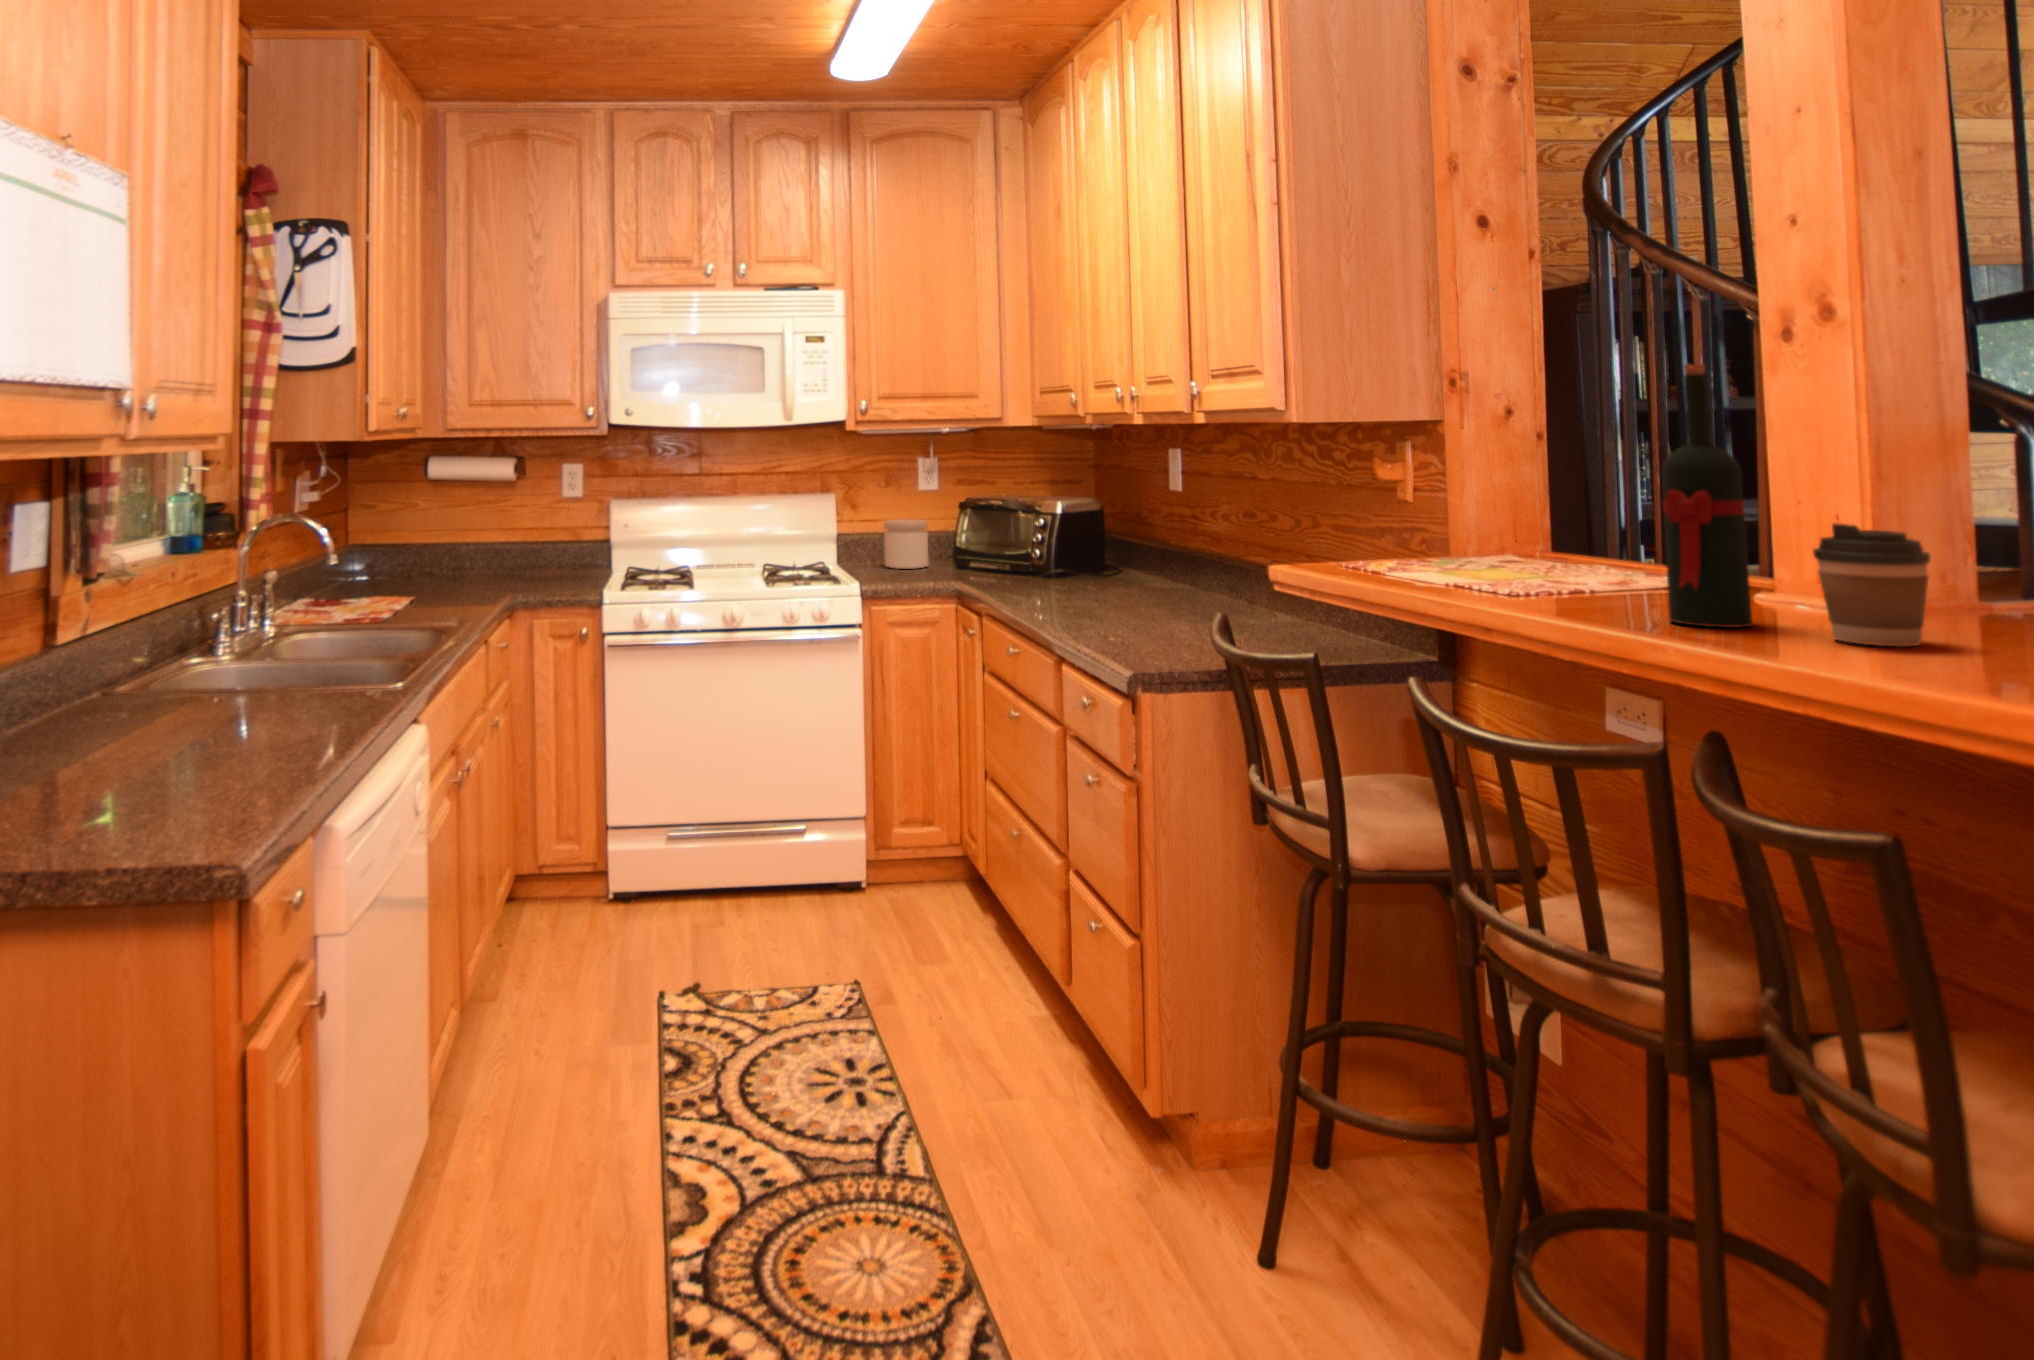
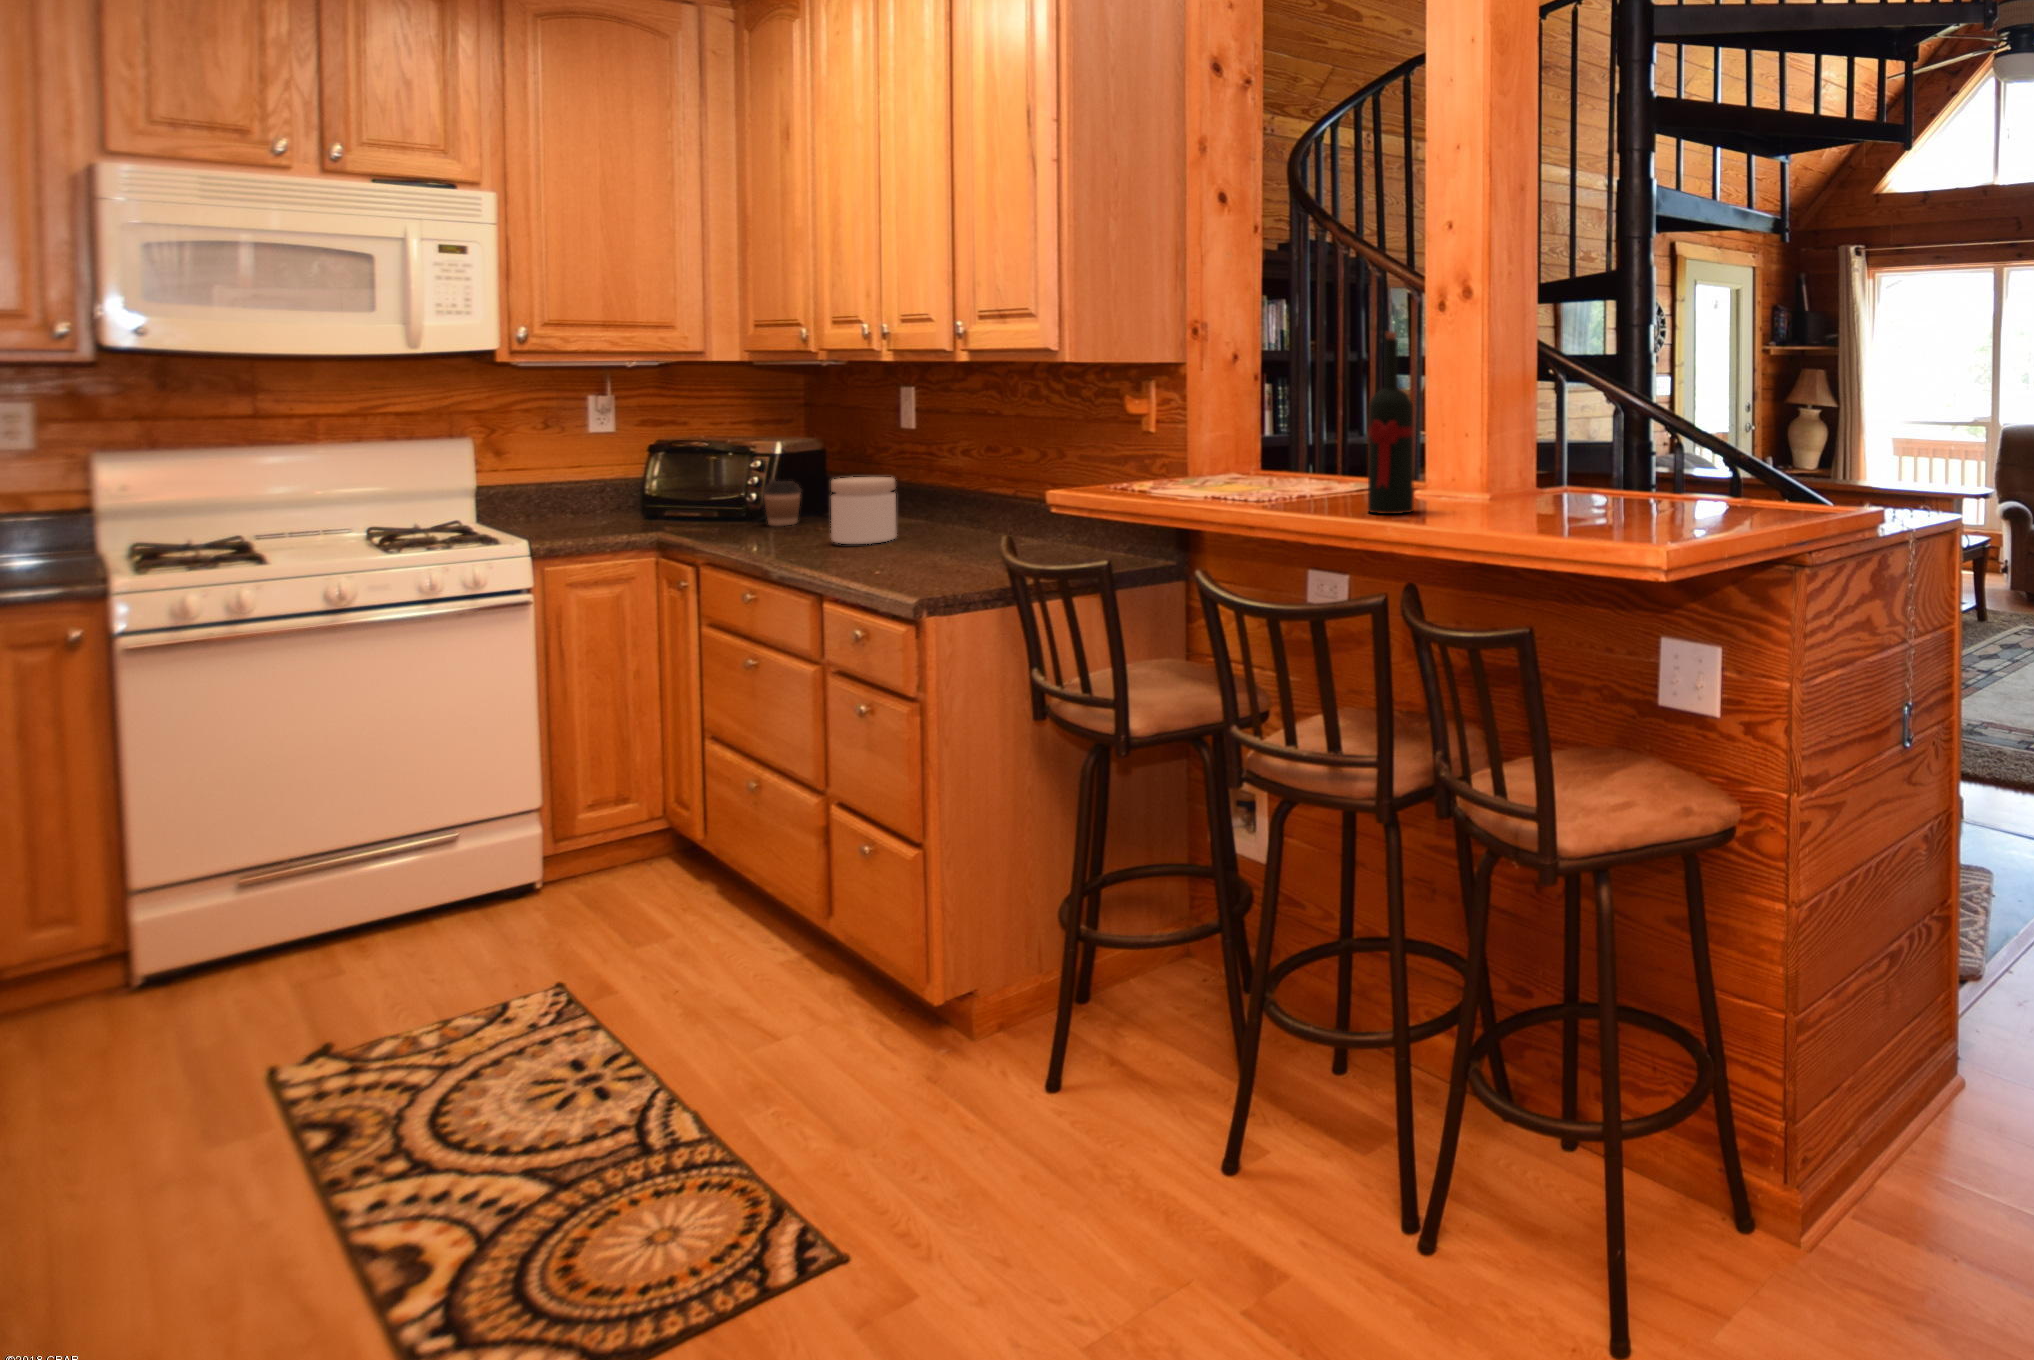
jar: present [884,519,928,569] -> present [831,477,897,544]
coffee cup: present [1813,523,1930,646] -> present [763,479,801,526]

